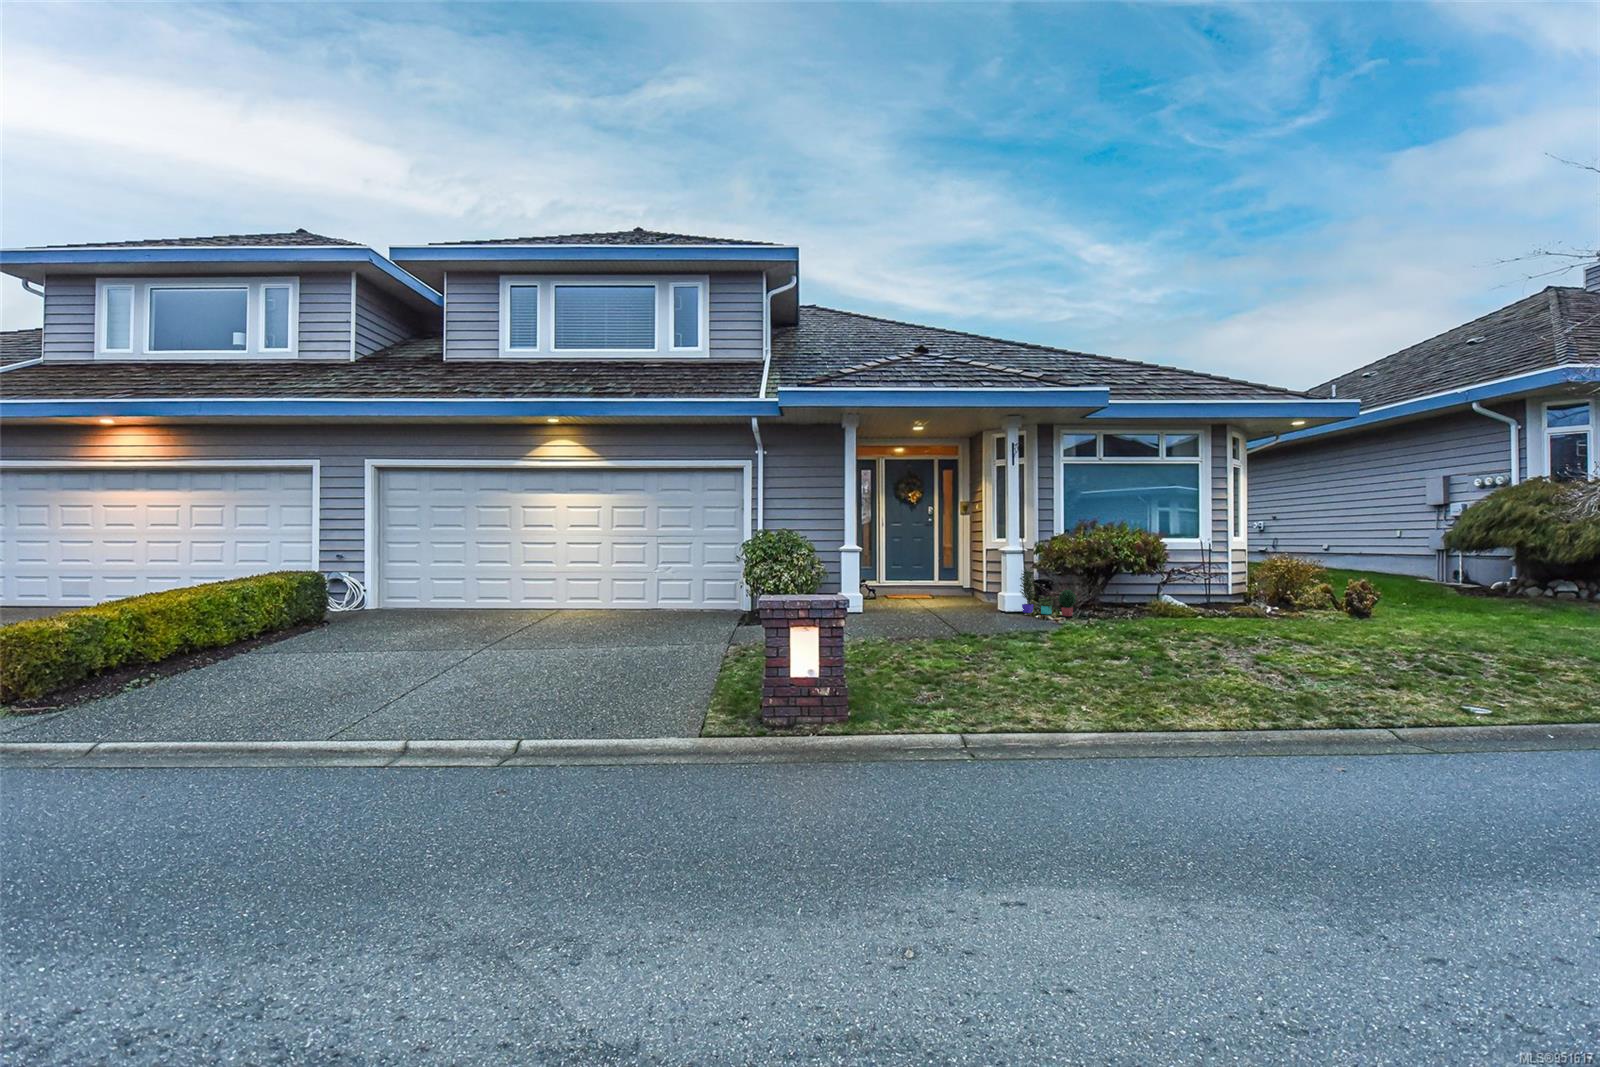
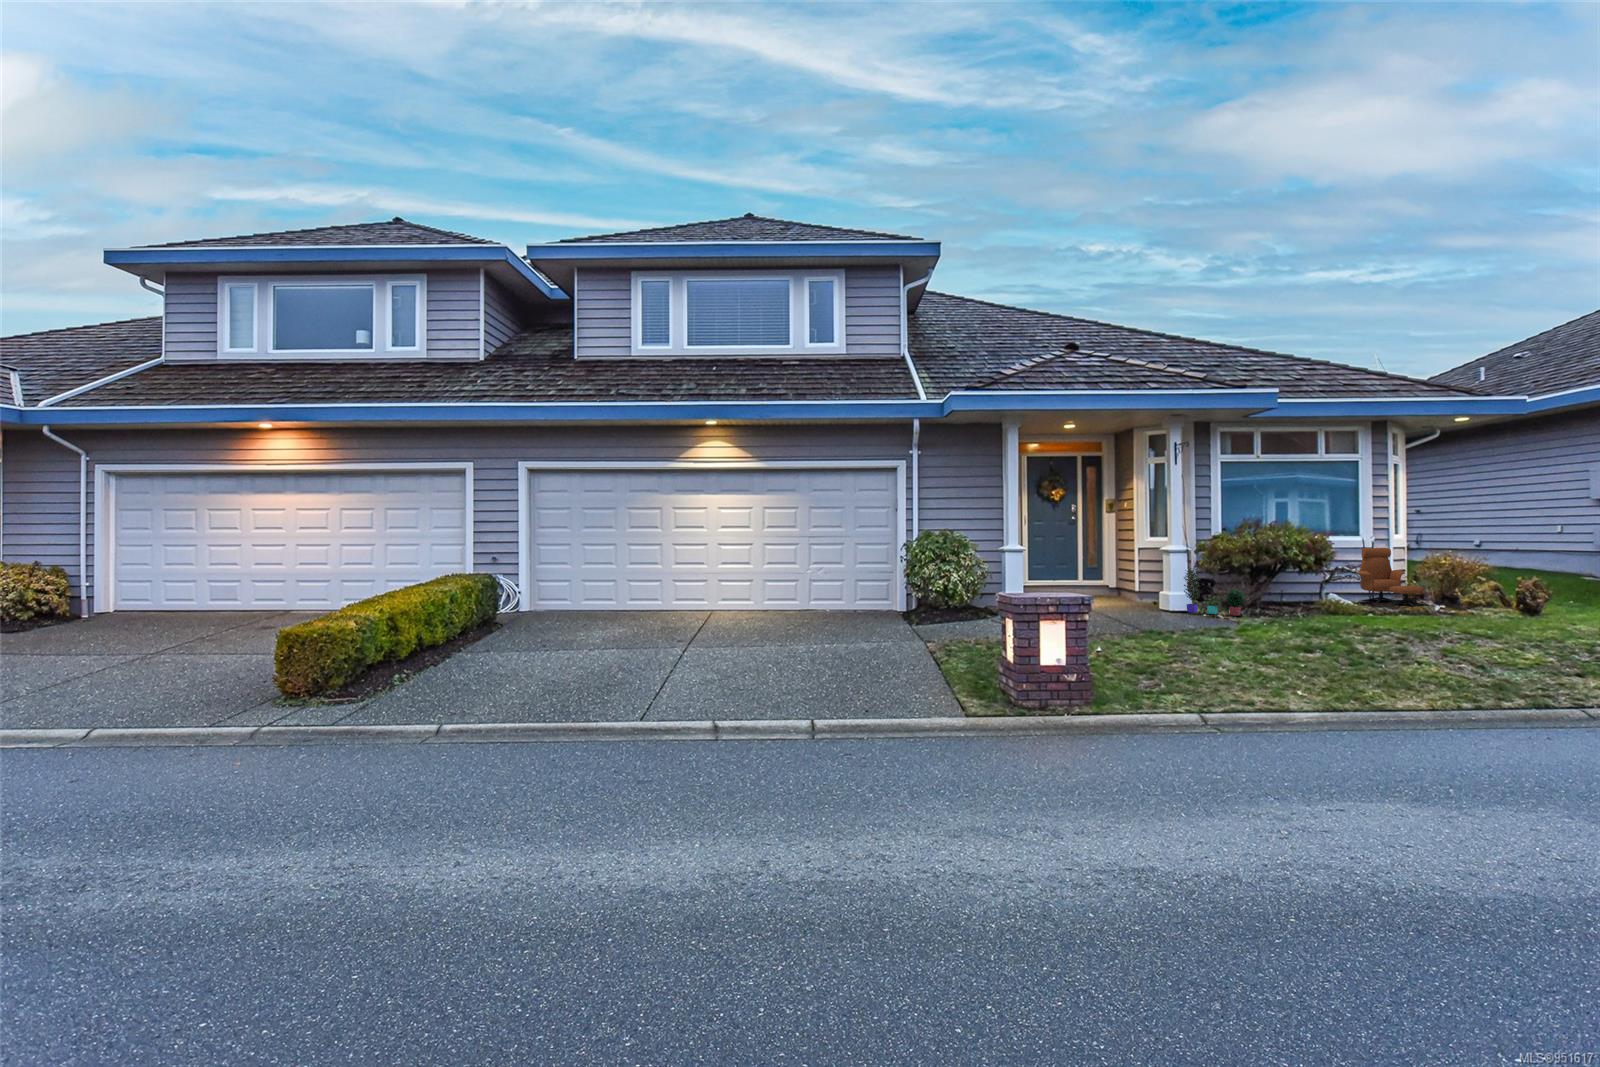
lounge chair: none [1194,550,1257,607] -> present [1357,548,1424,606]

